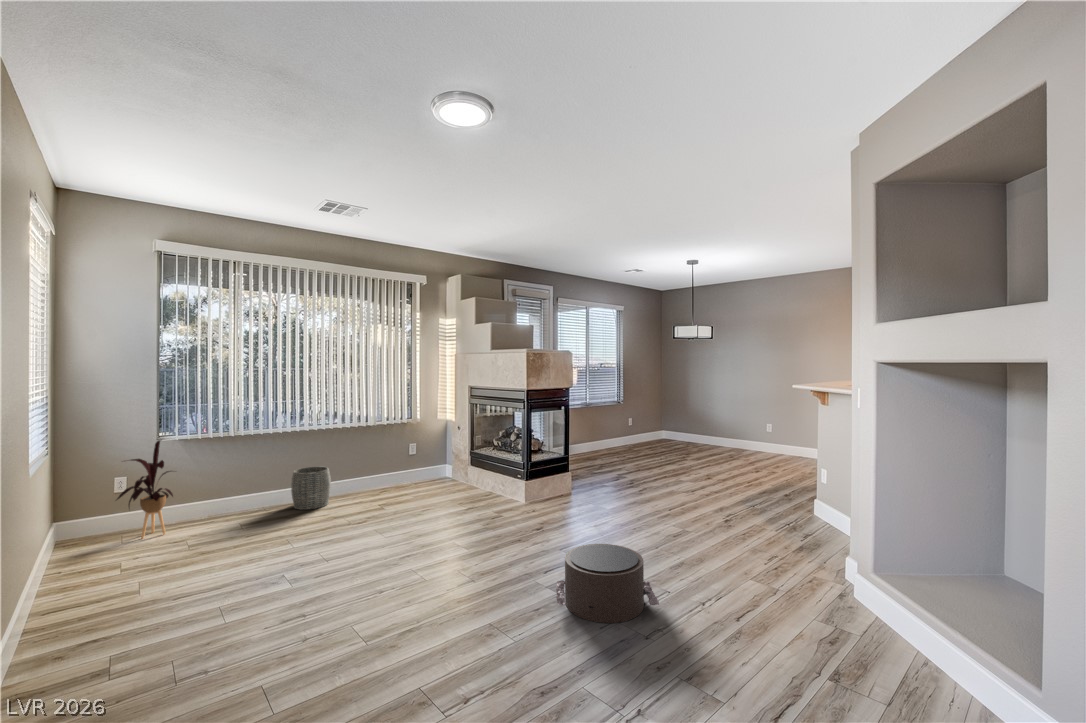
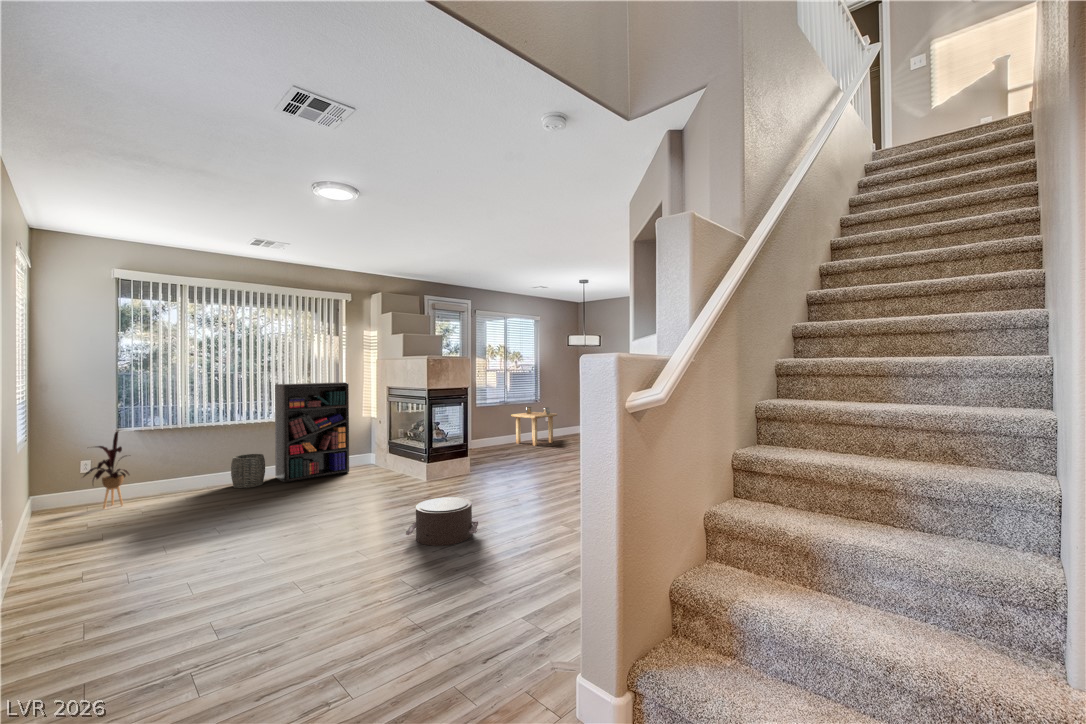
bookshelf: none [340,380,426,502] -> present [275,382,349,482]
side table: none [595,410,649,456] -> present [511,407,557,446]

